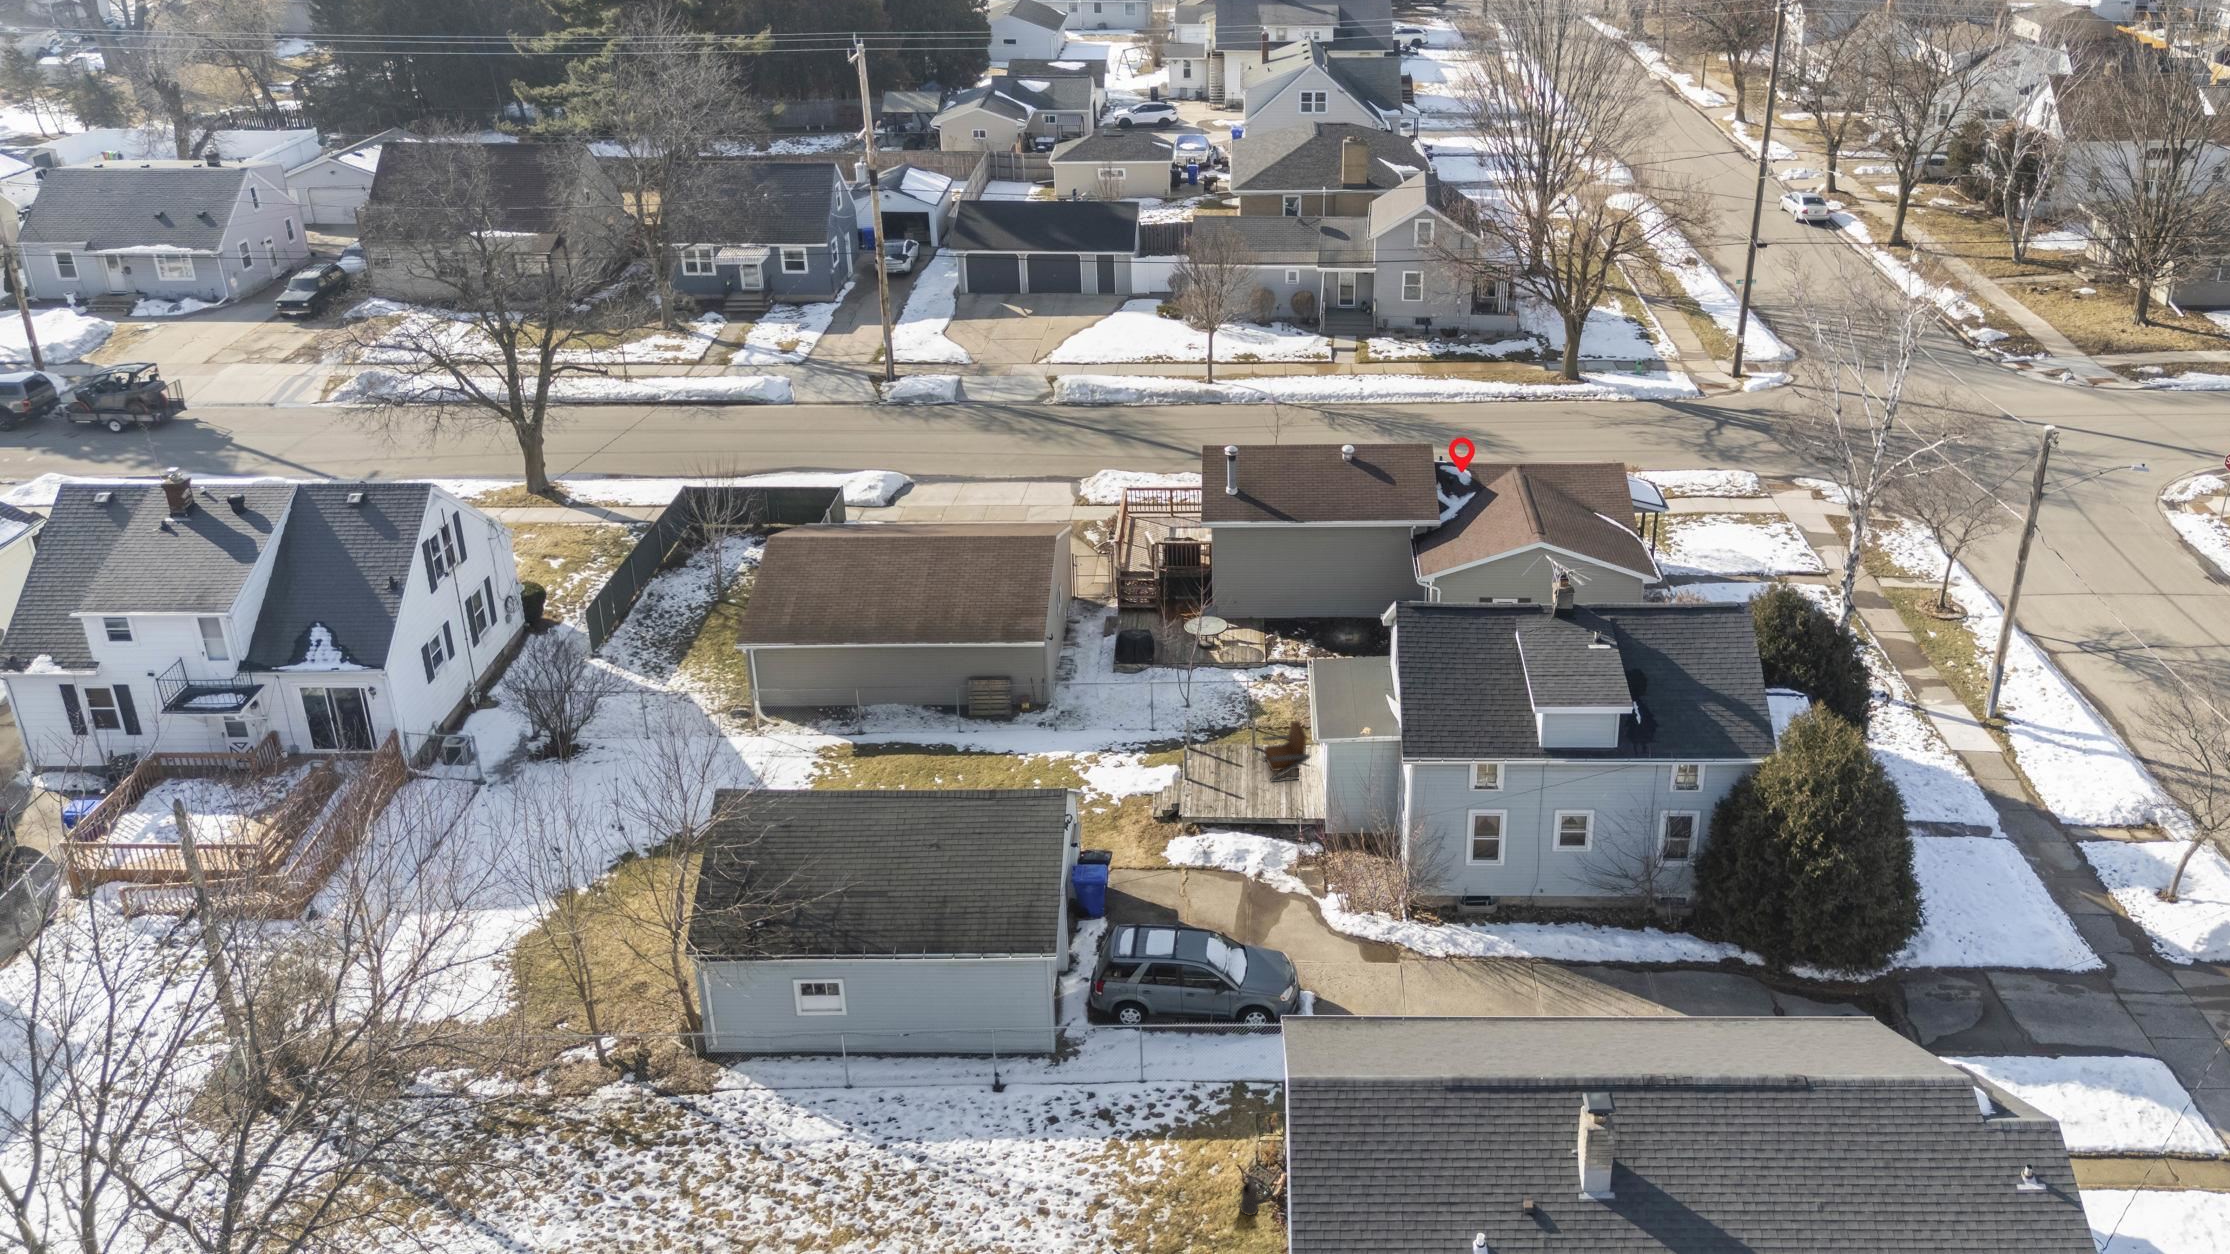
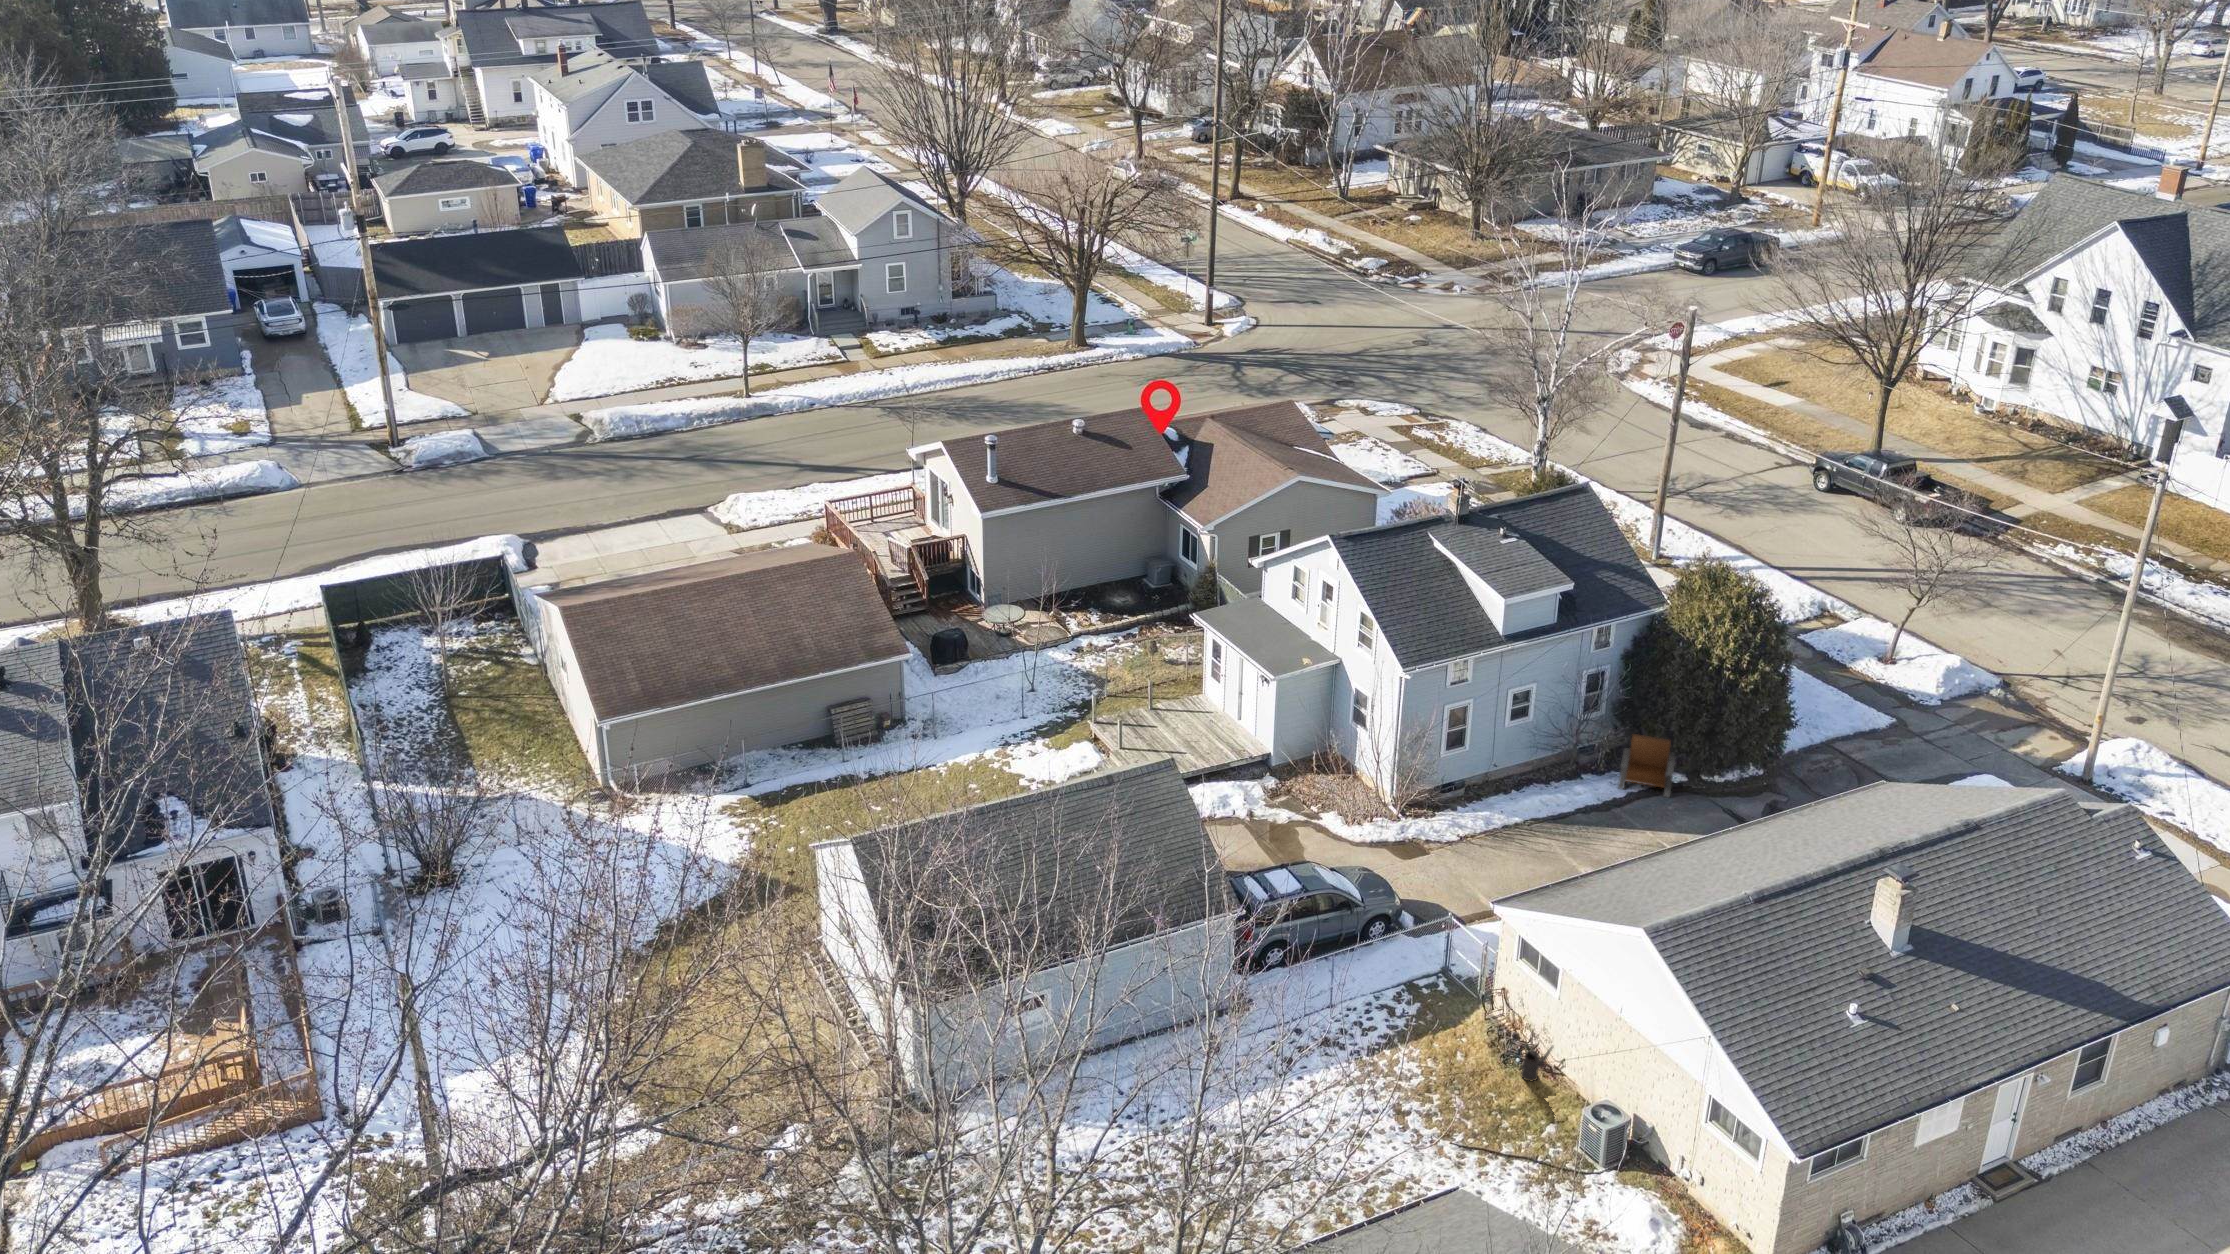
lounge chair: present [1262,721,1310,782] -> present [1618,734,1675,797]

